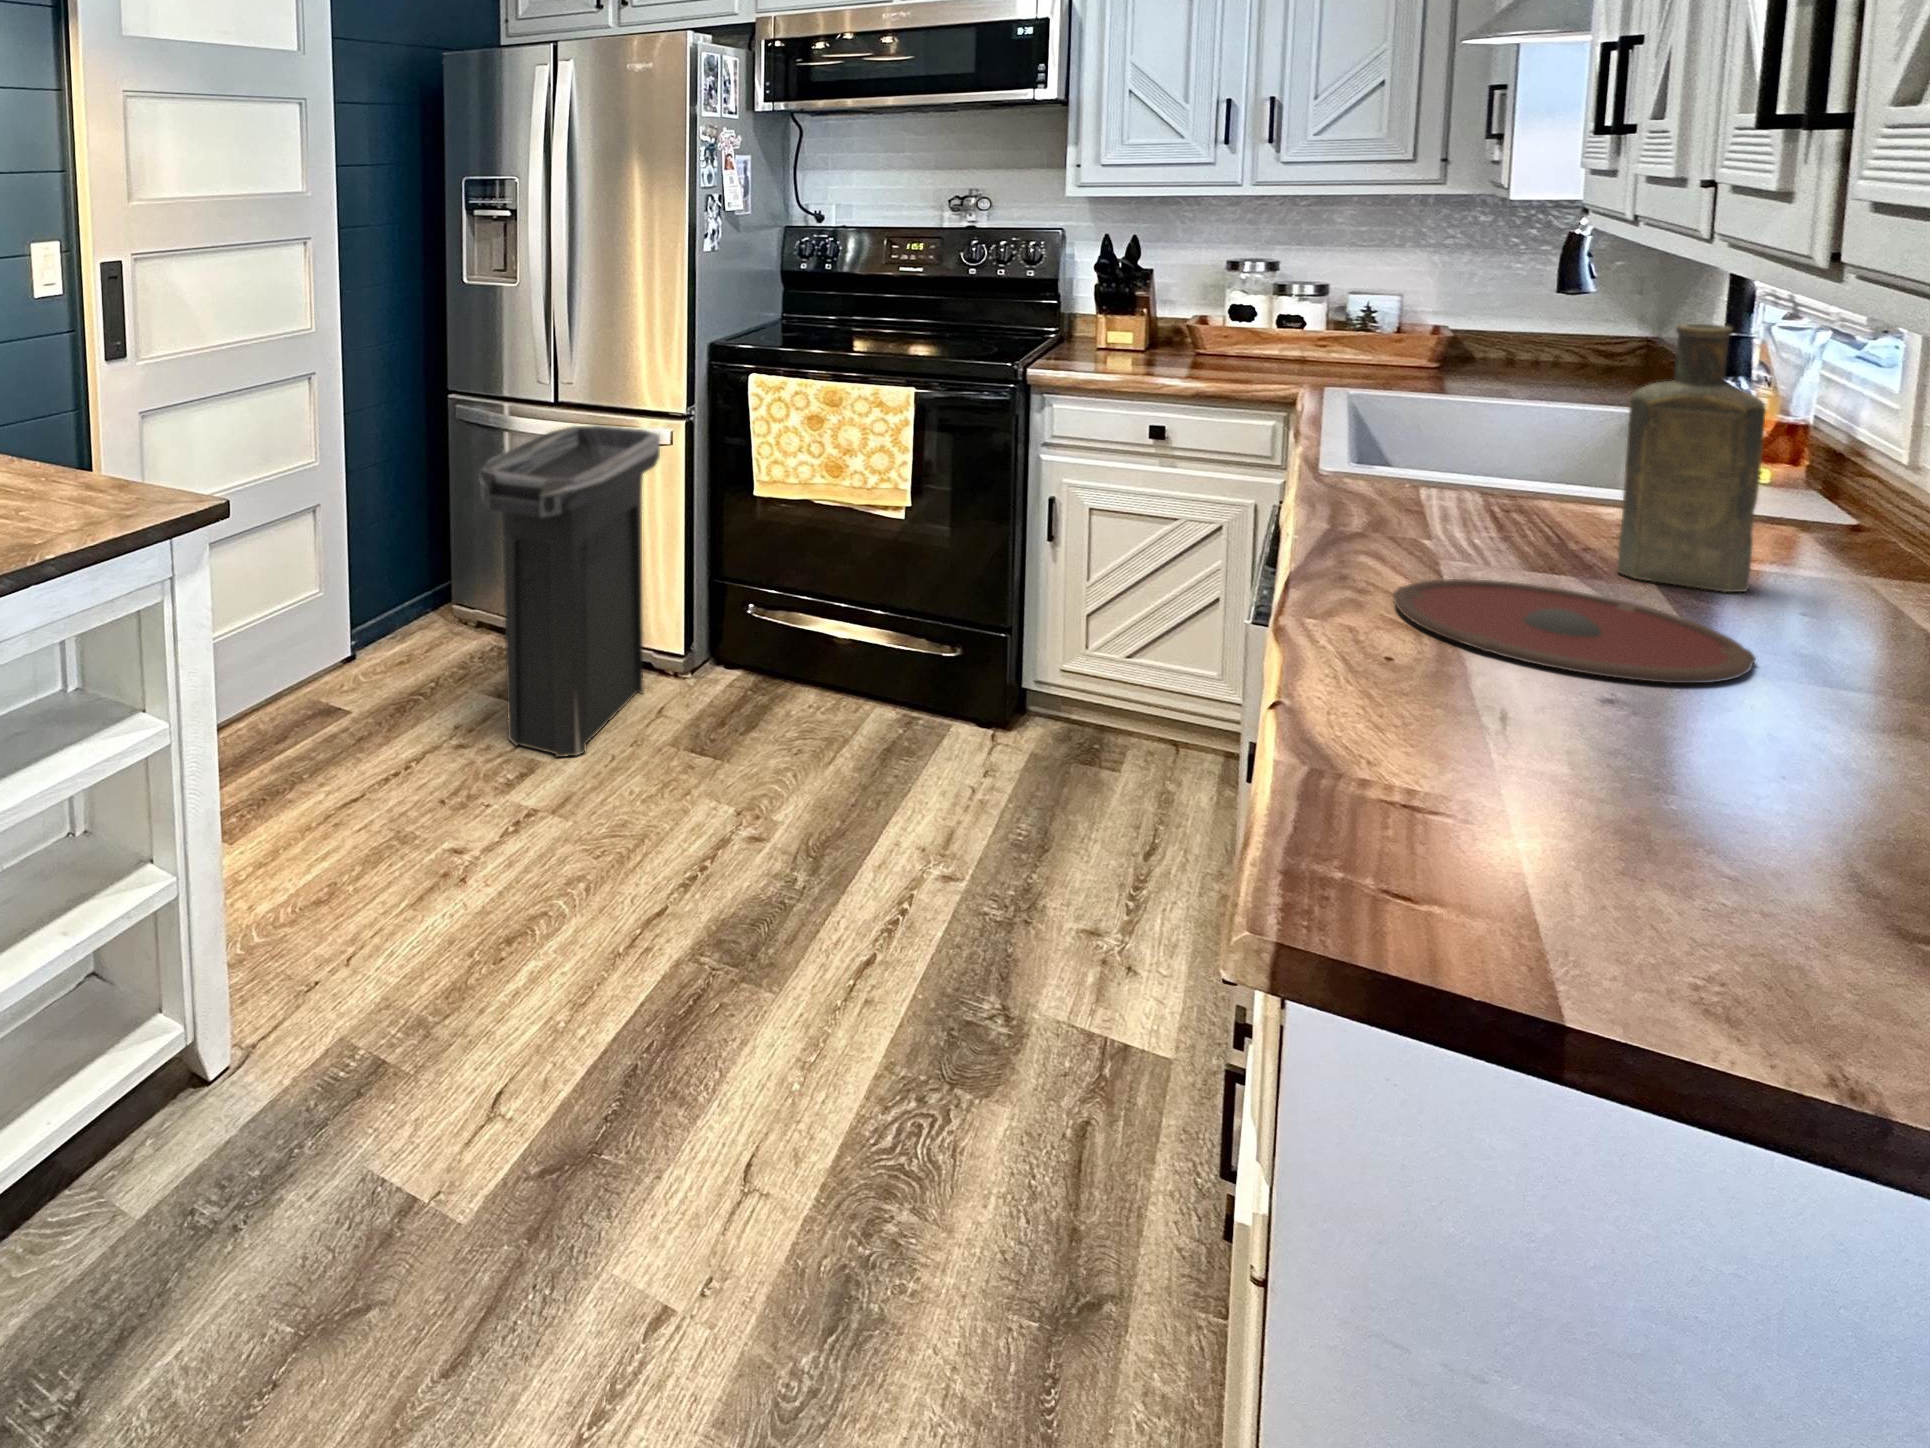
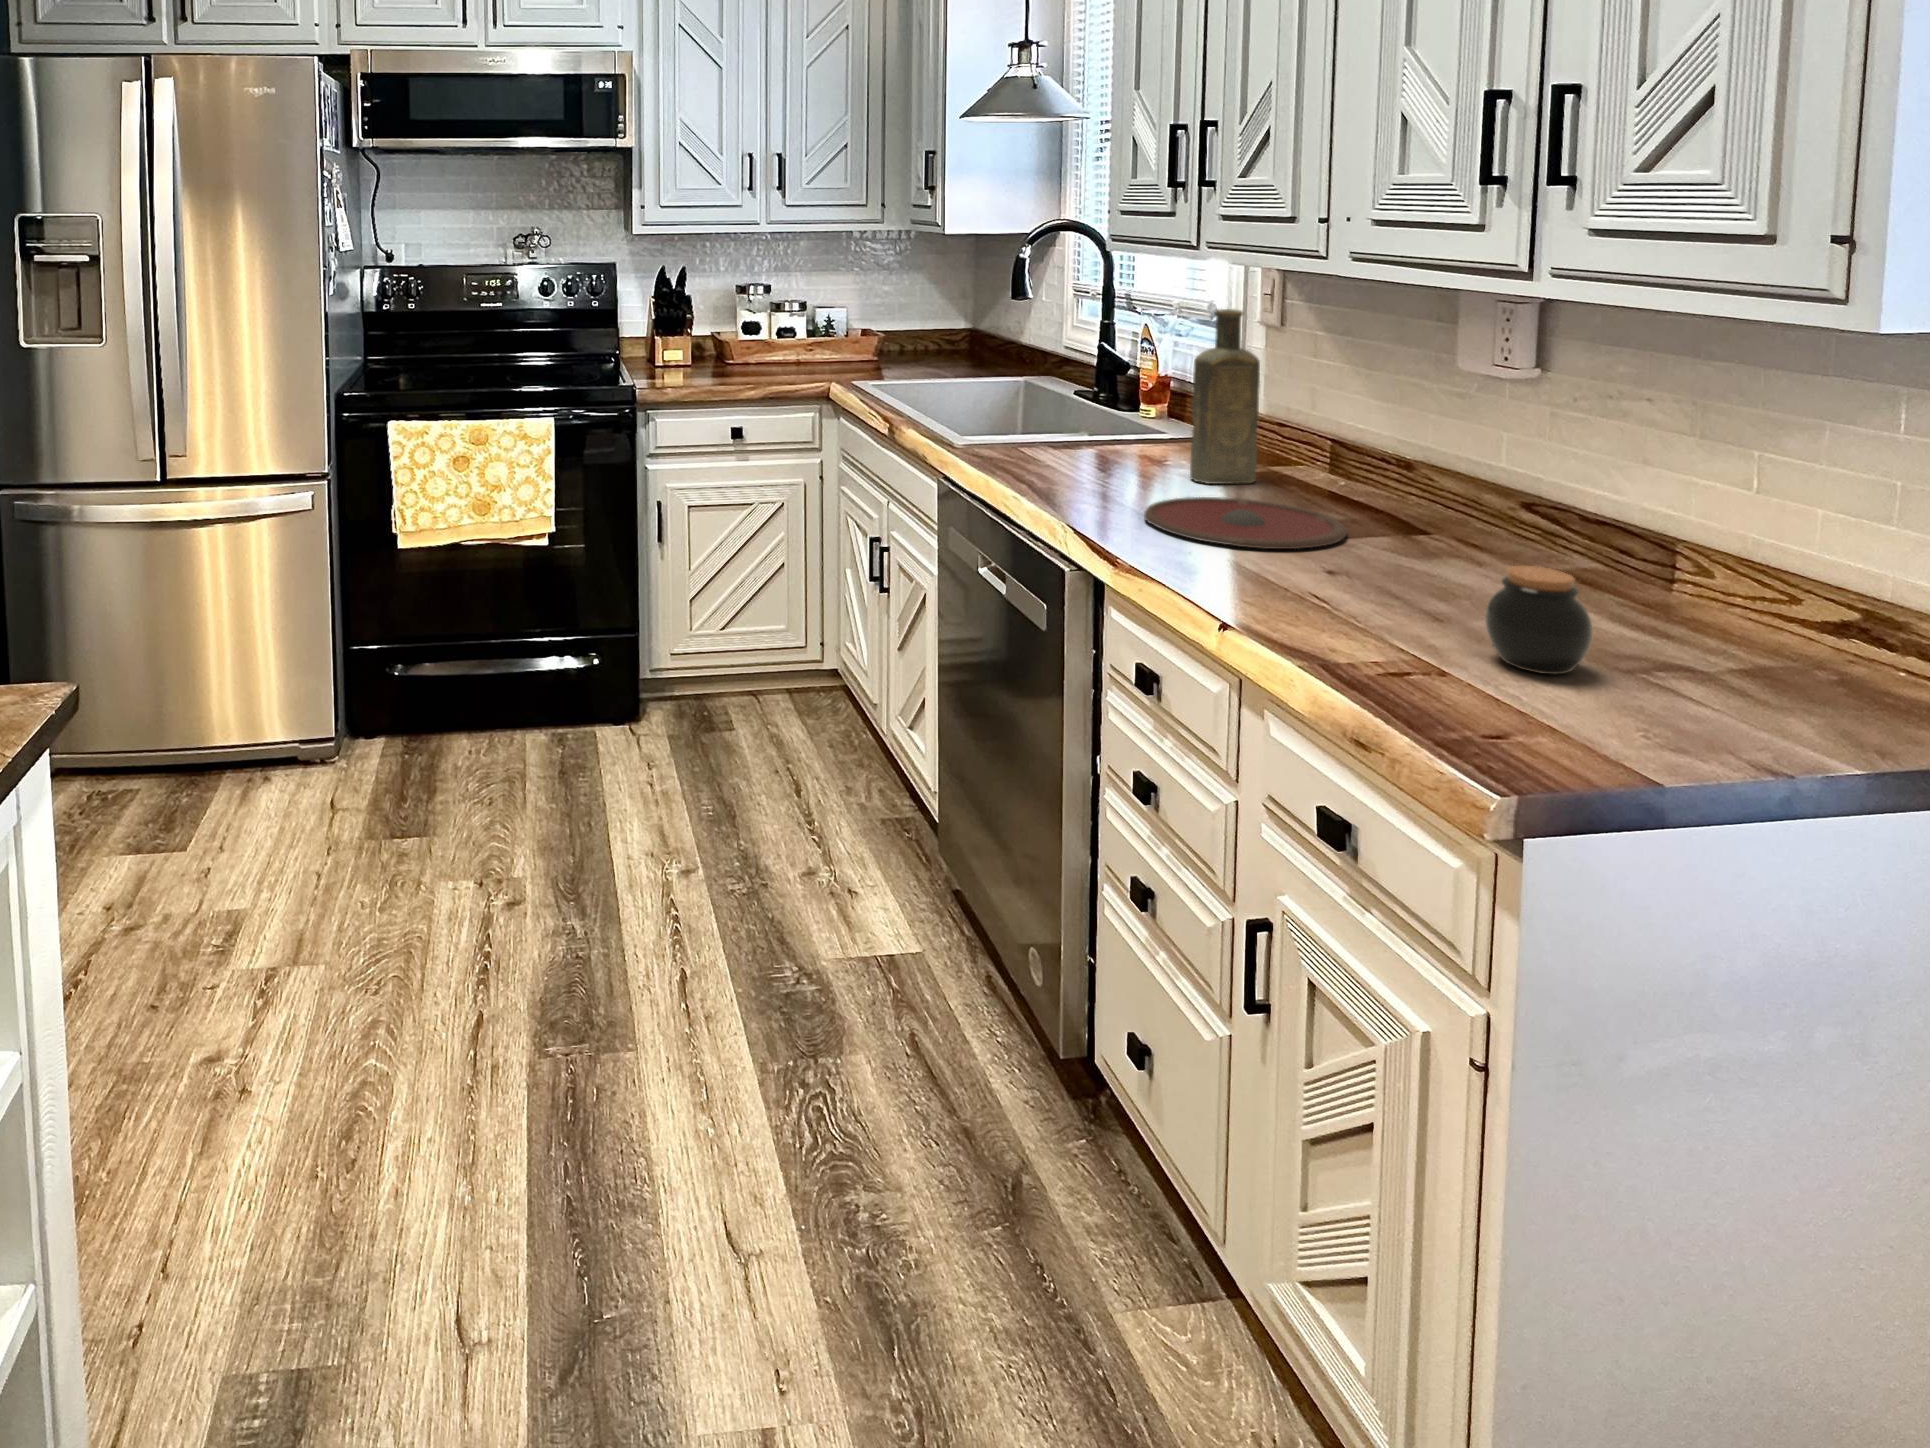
trash can: present [480,425,660,757] -> none [144,496,313,903]
jar: none [1574,726,1760,900] -> present [1485,566,1593,674]

